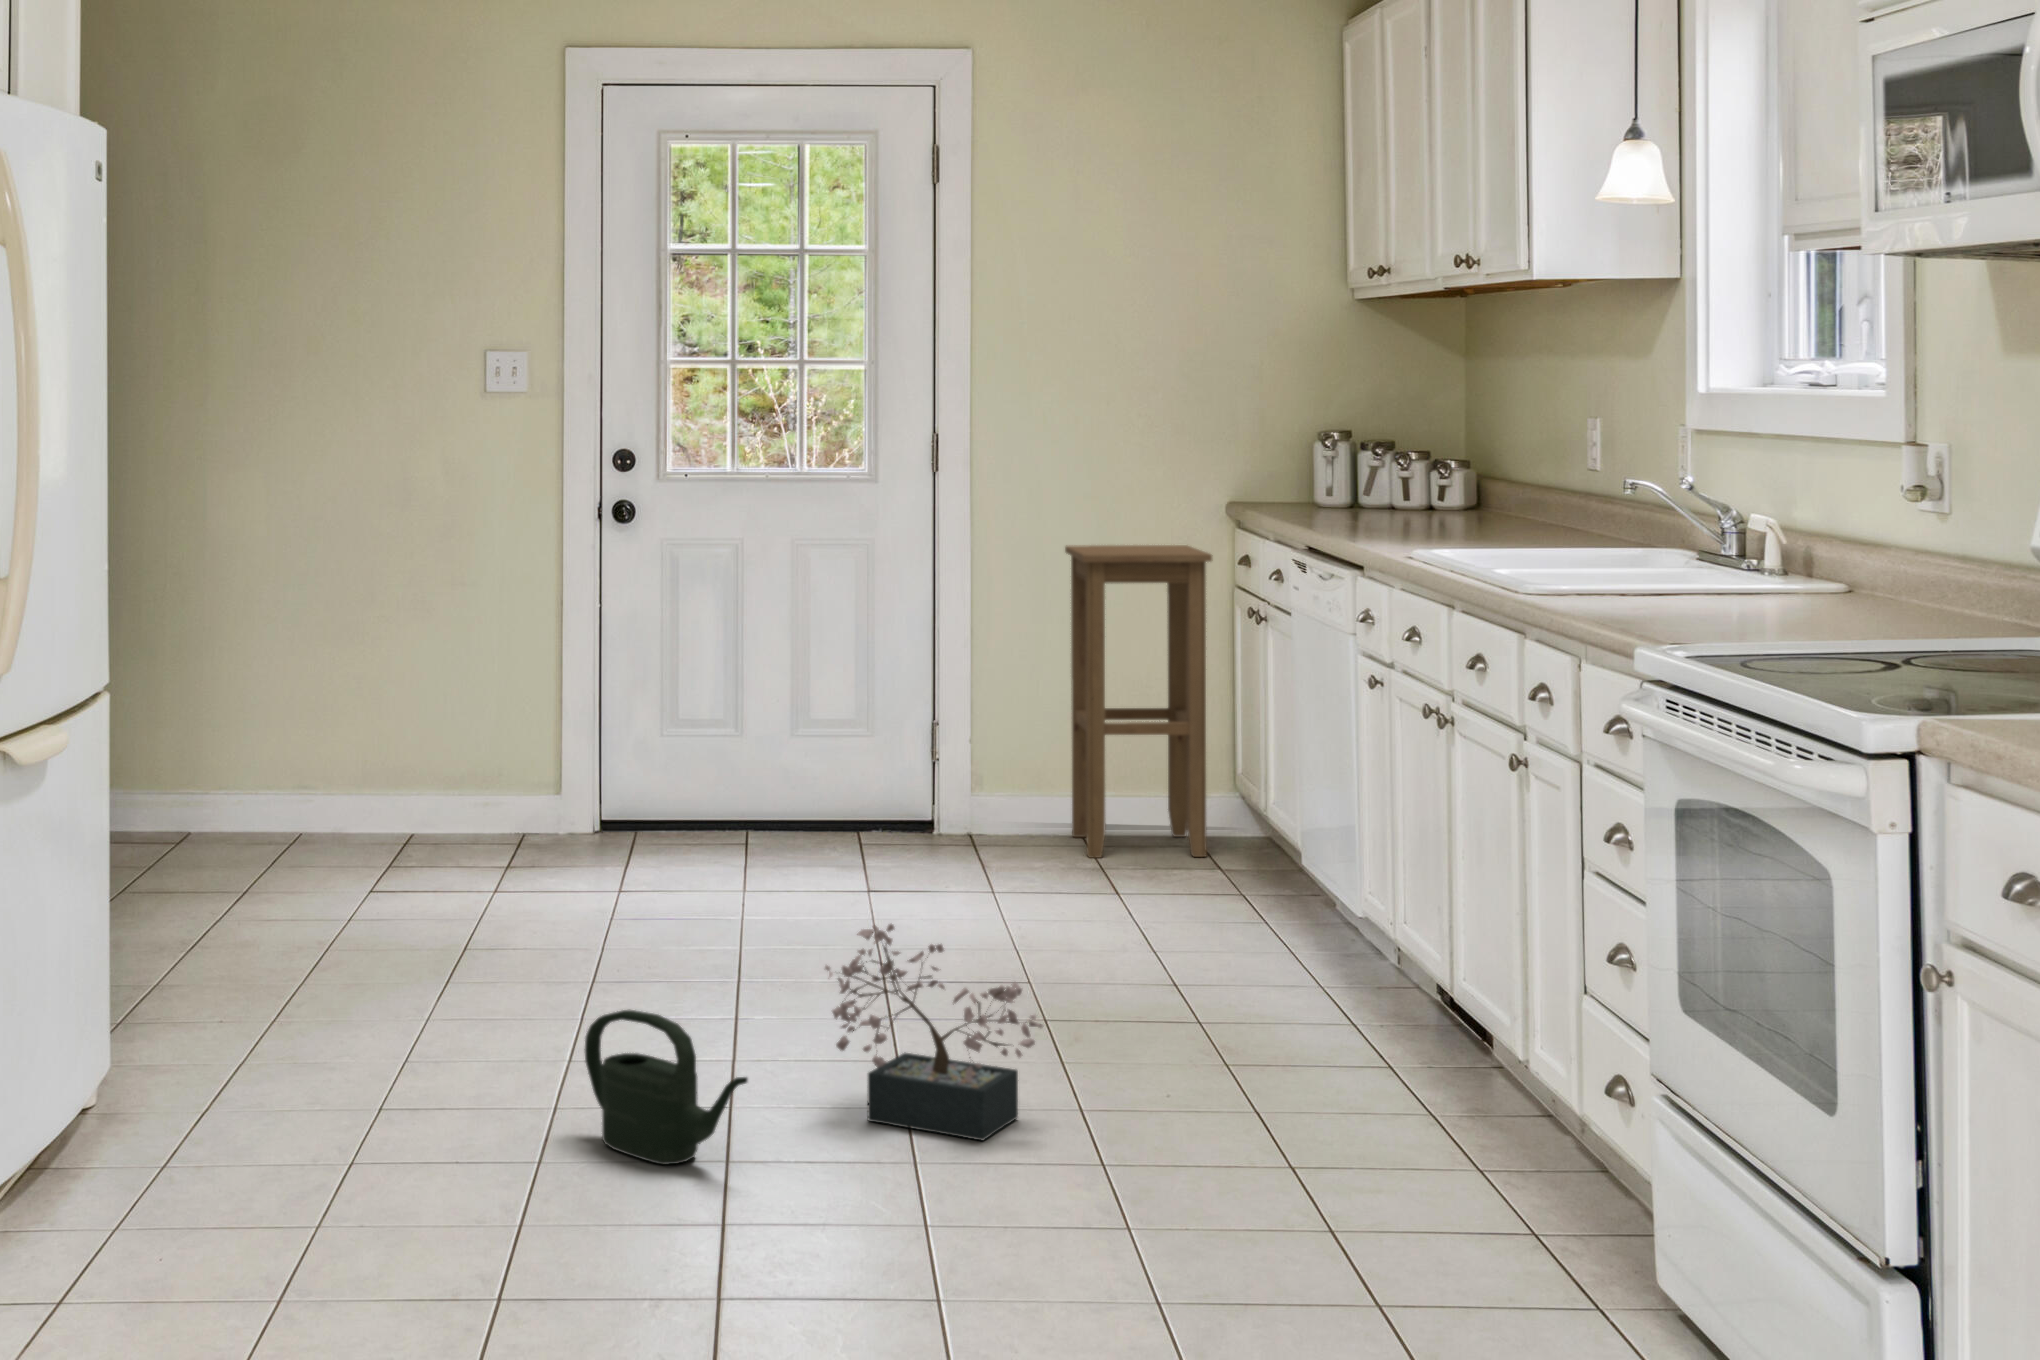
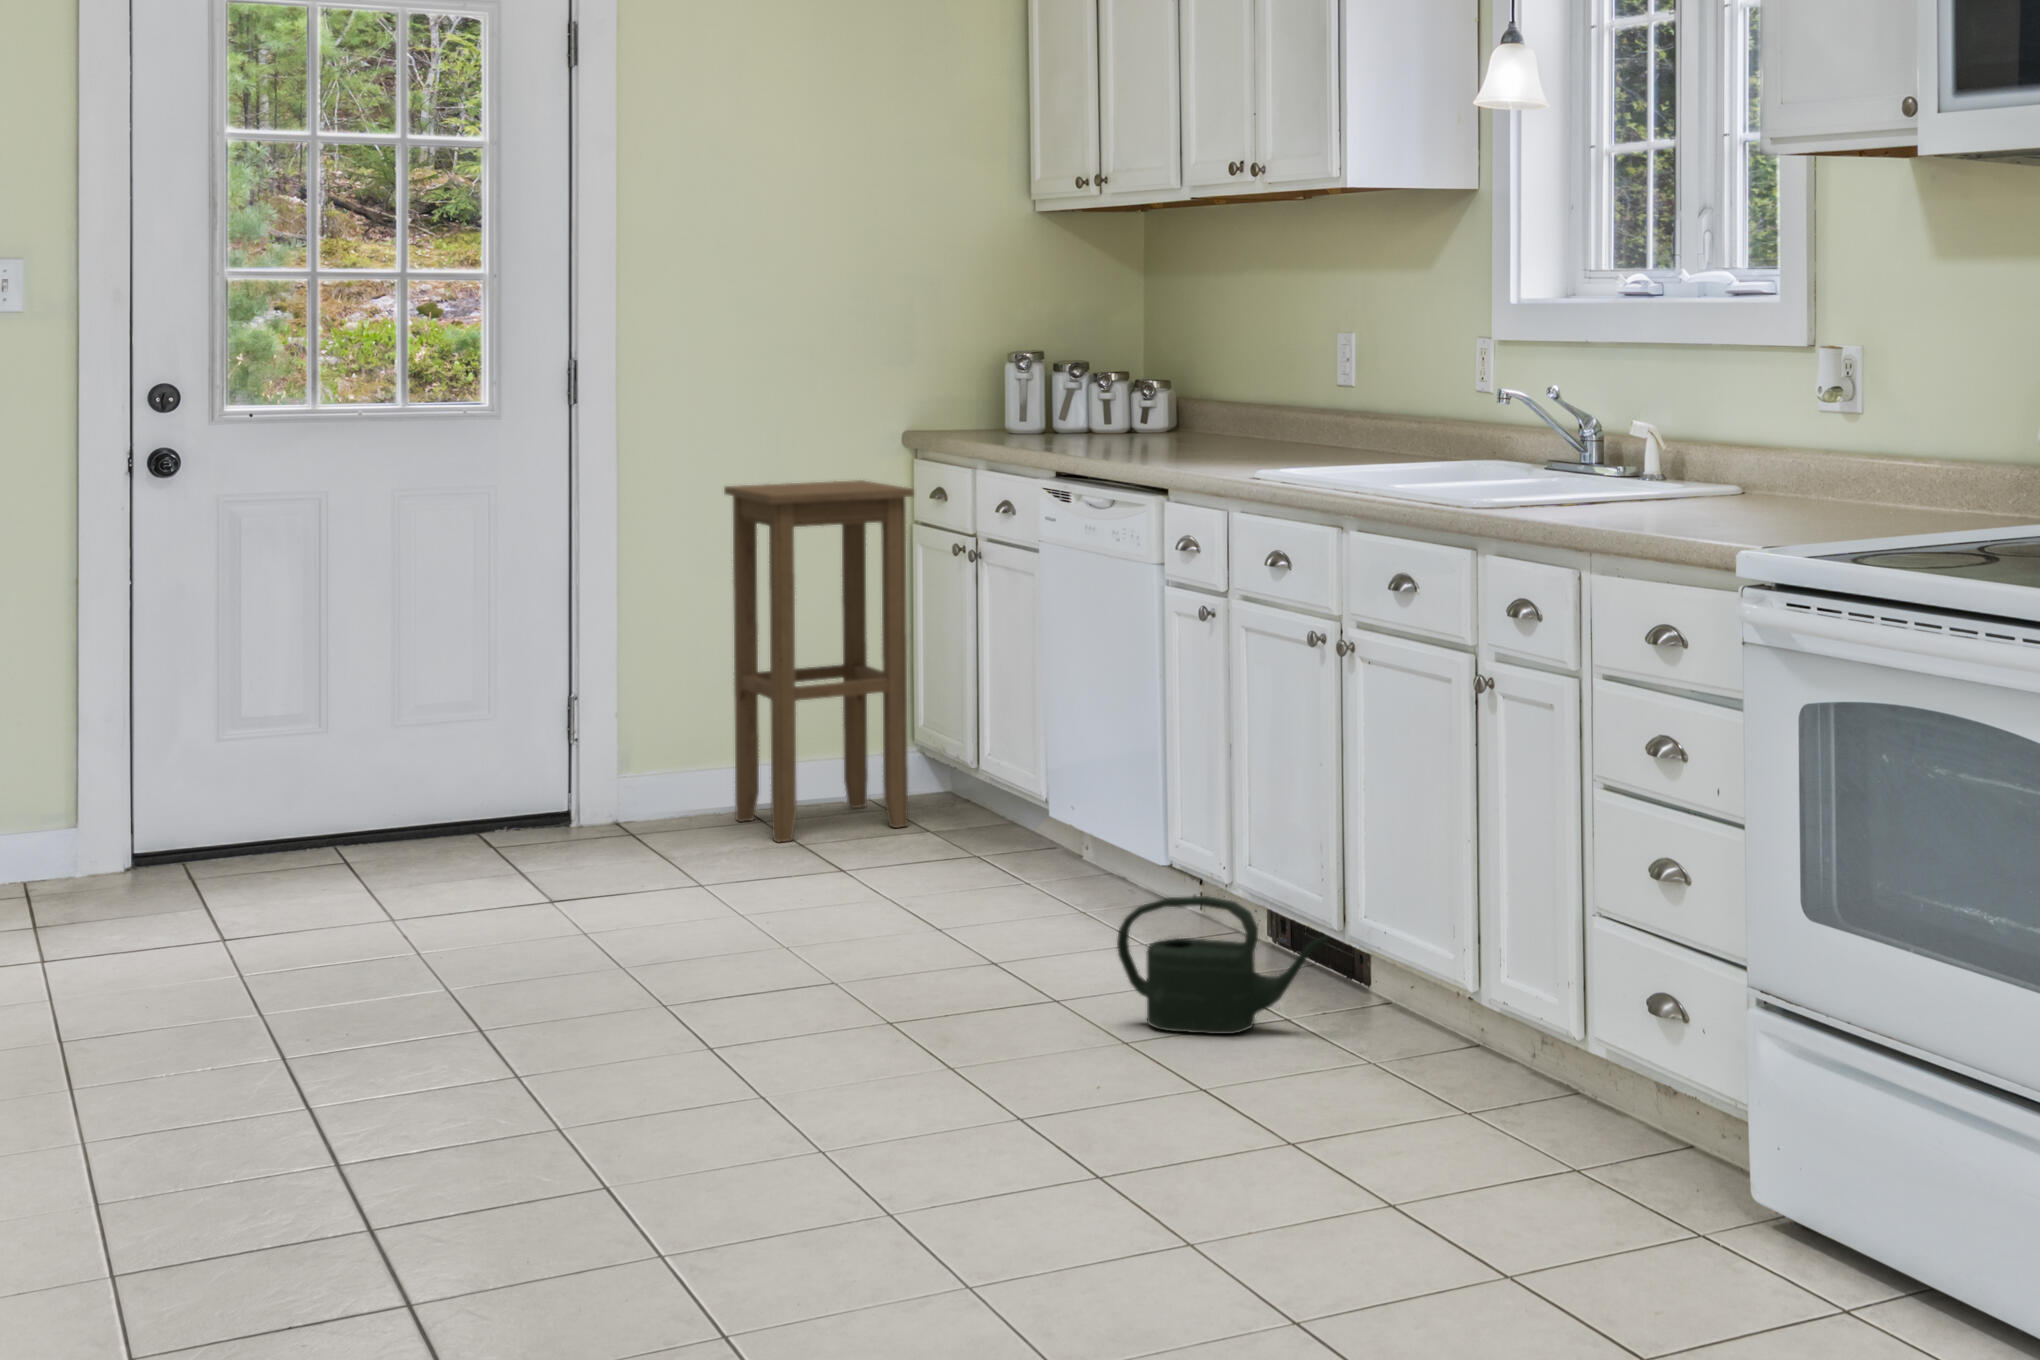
decorative plant: present [825,924,1043,1140] -> none [736,946,1004,1189]
watering can: present [584,1010,748,1164] -> present [1117,896,1329,1034]

